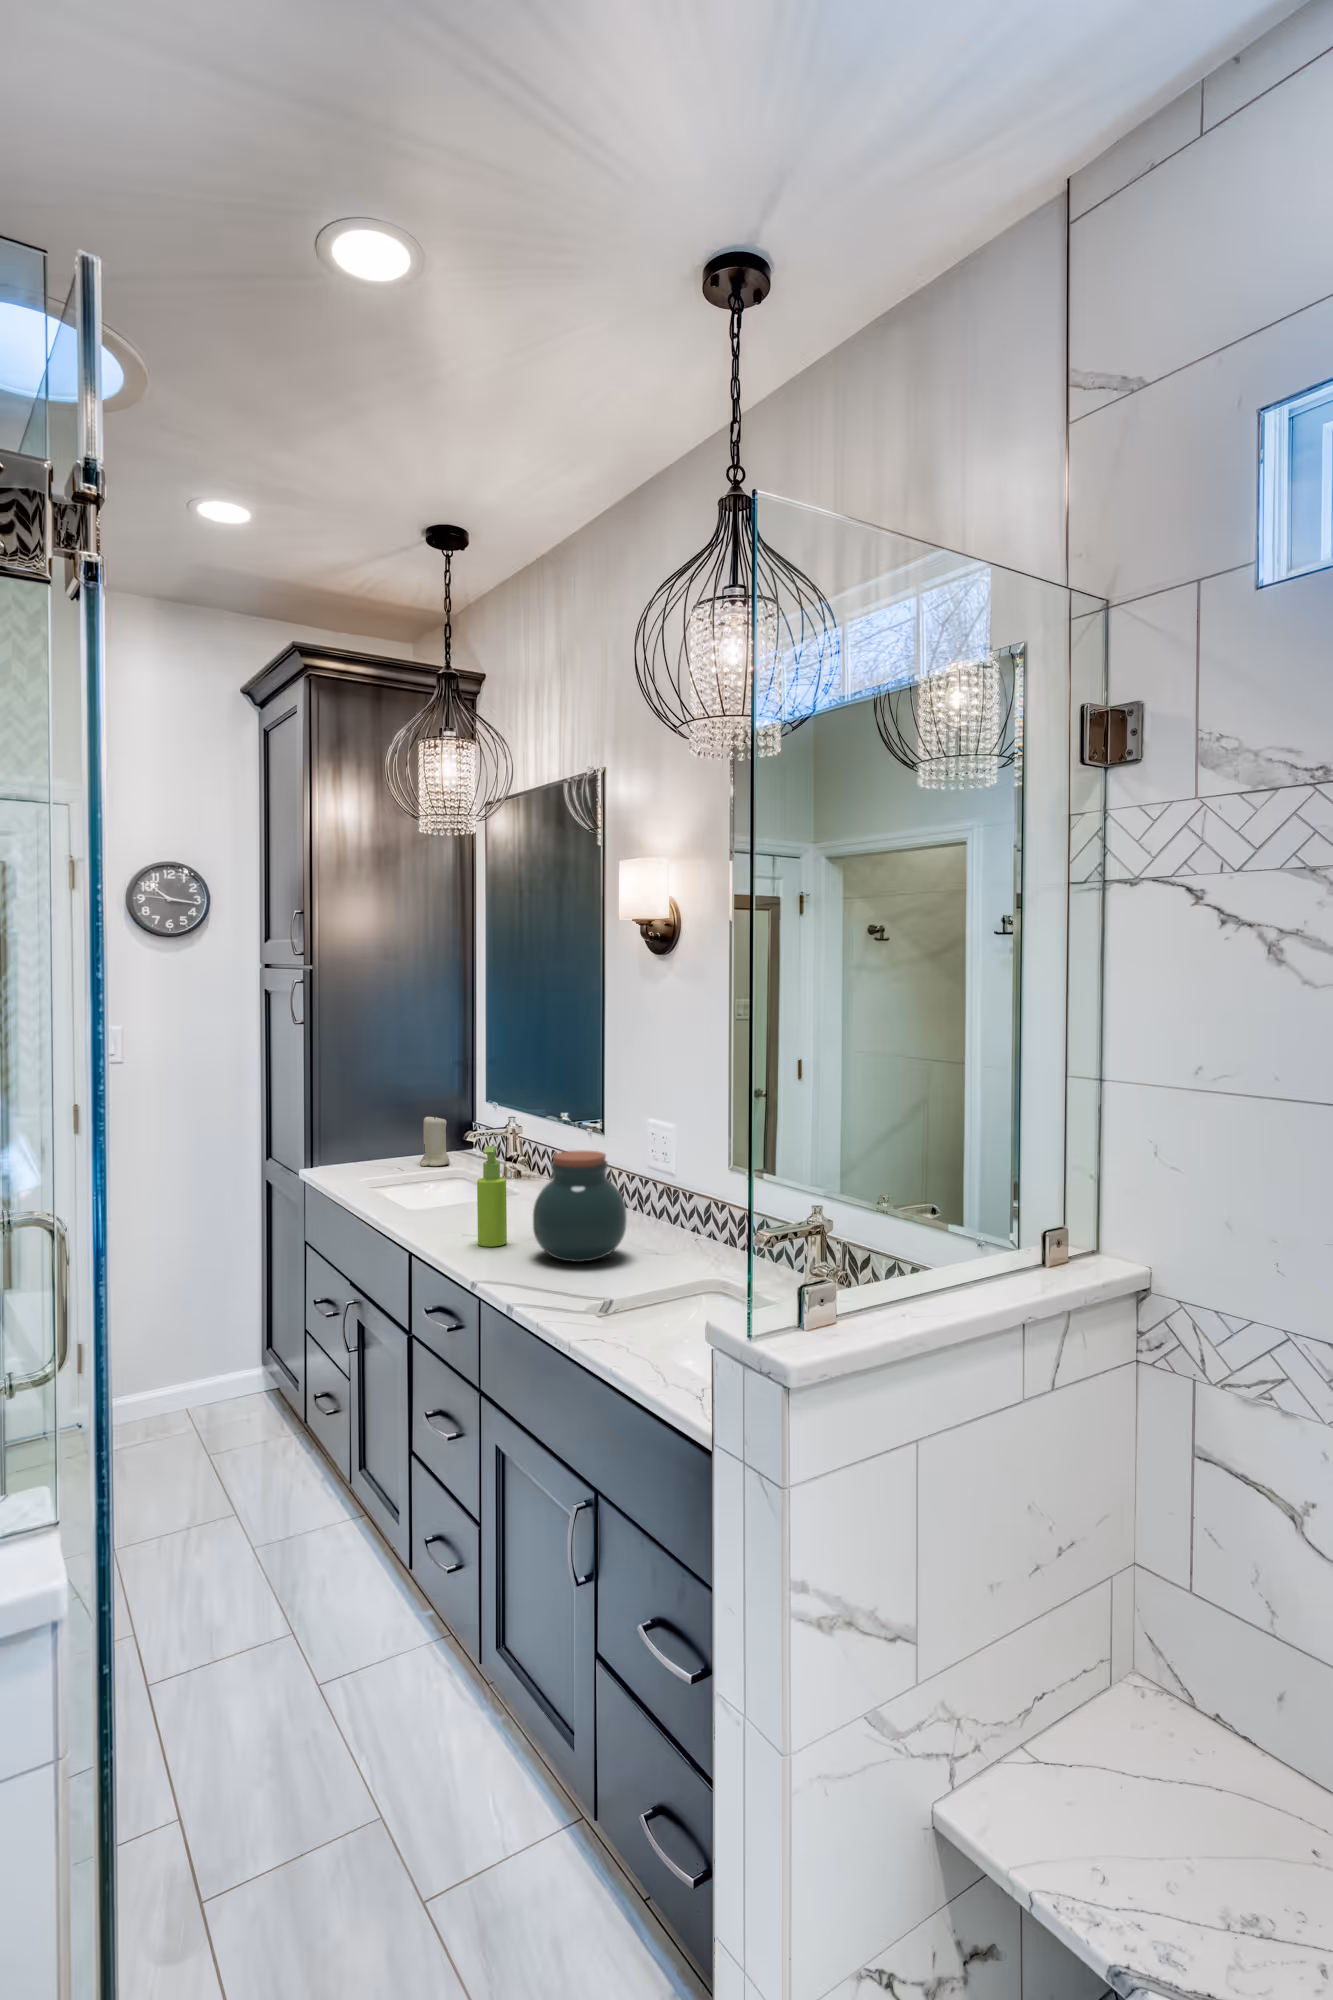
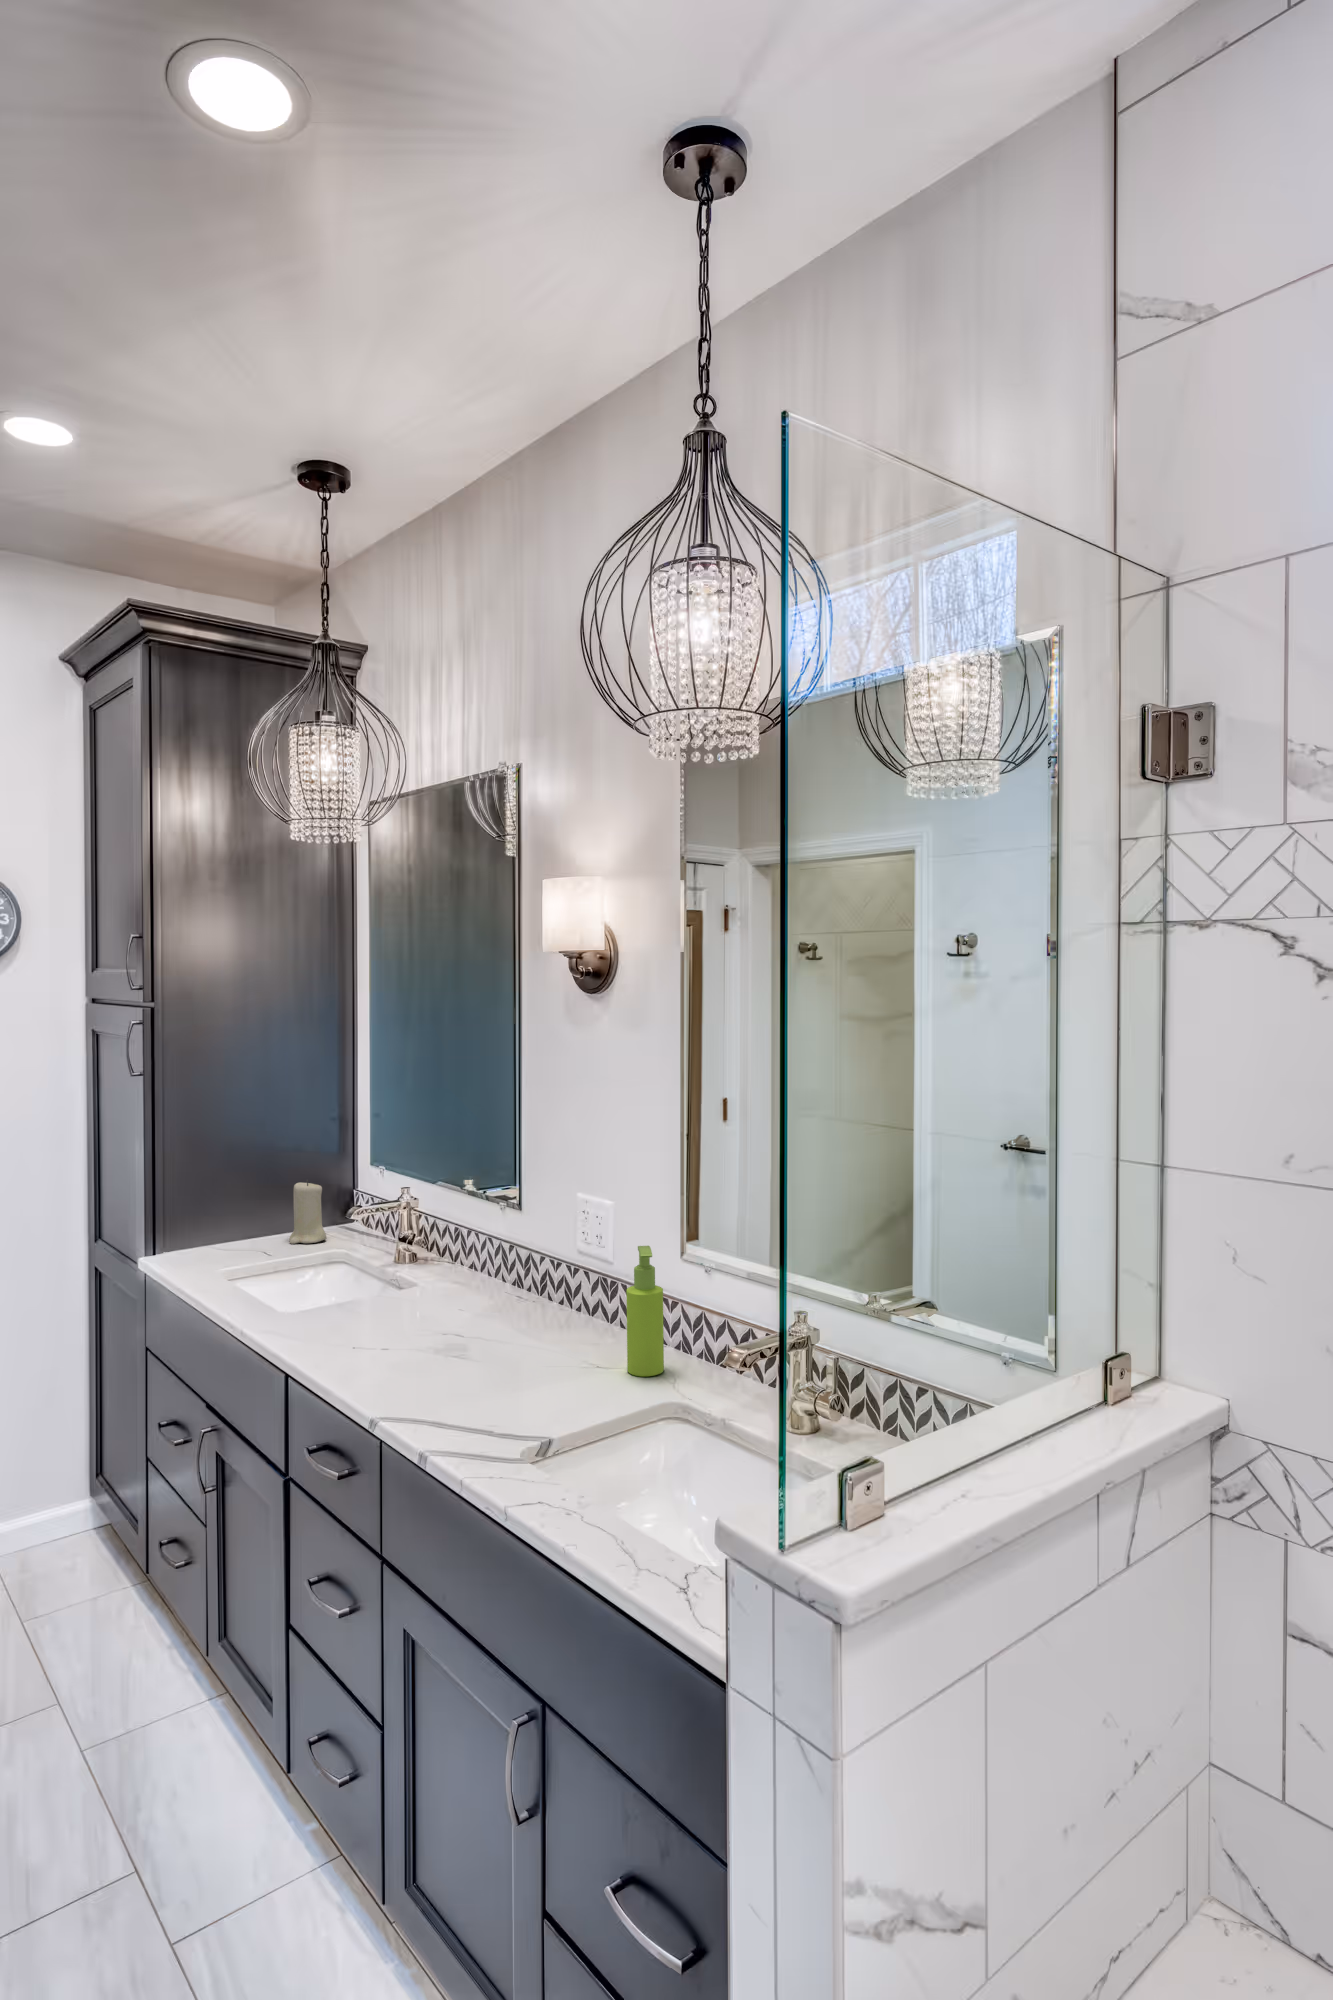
soap dispenser: present [477,1146,507,1247] -> present [626,1246,664,1376]
jar: present [533,1151,627,1262] -> none [443,1241,561,1383]

